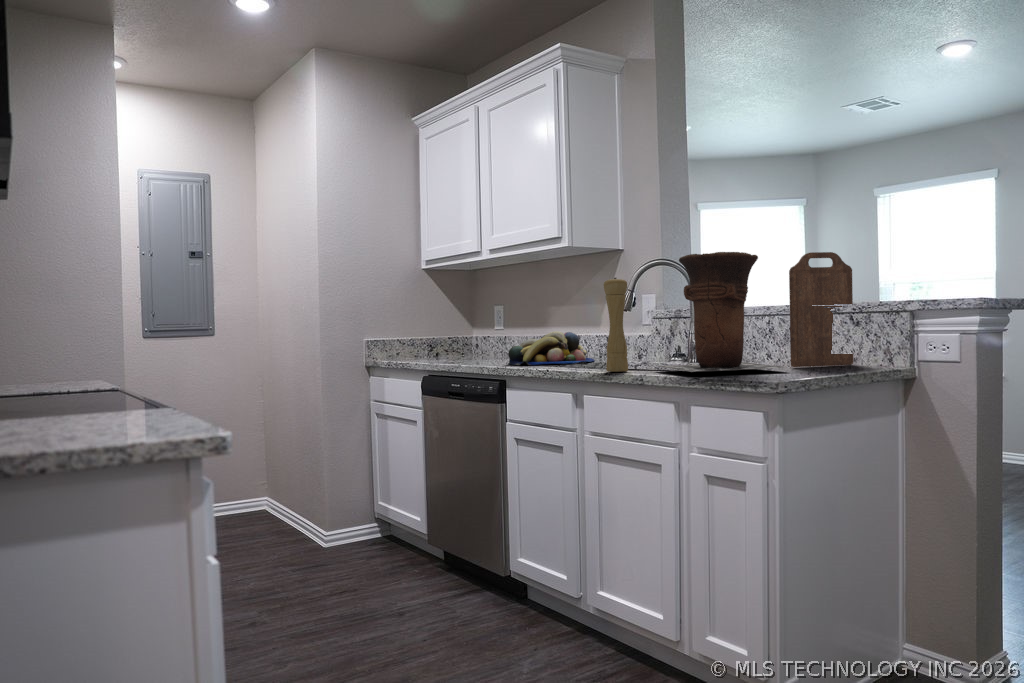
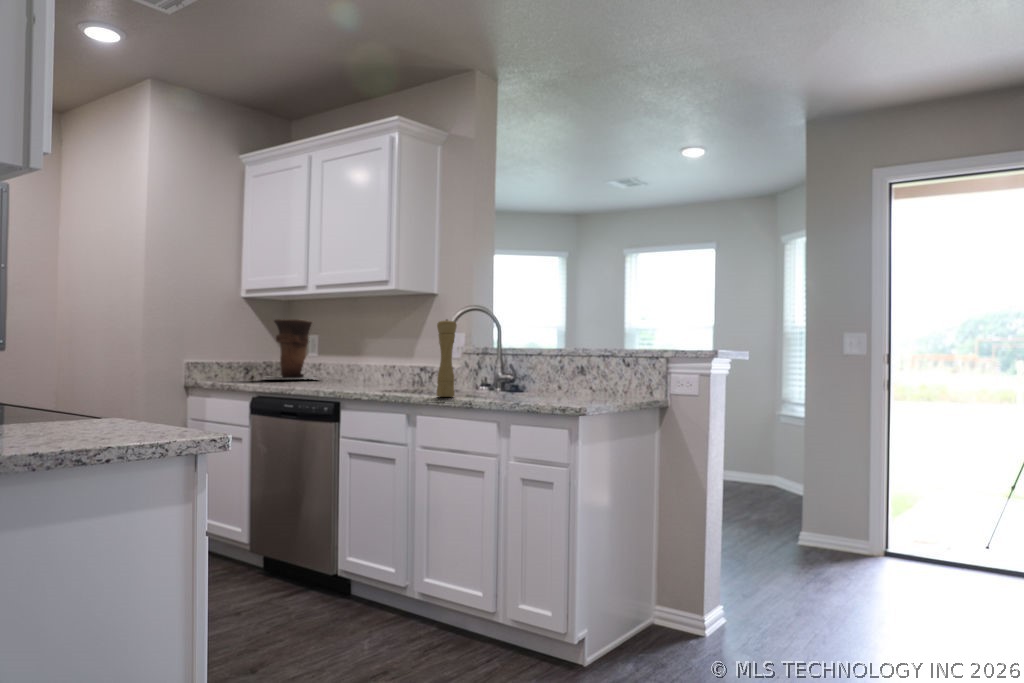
vase: present [658,252,786,372] -> present [267,319,317,379]
cutting board: present [789,252,854,367] -> none [579,309,624,397]
fruit bowl: present [508,332,595,365] -> none [335,361,412,390]

